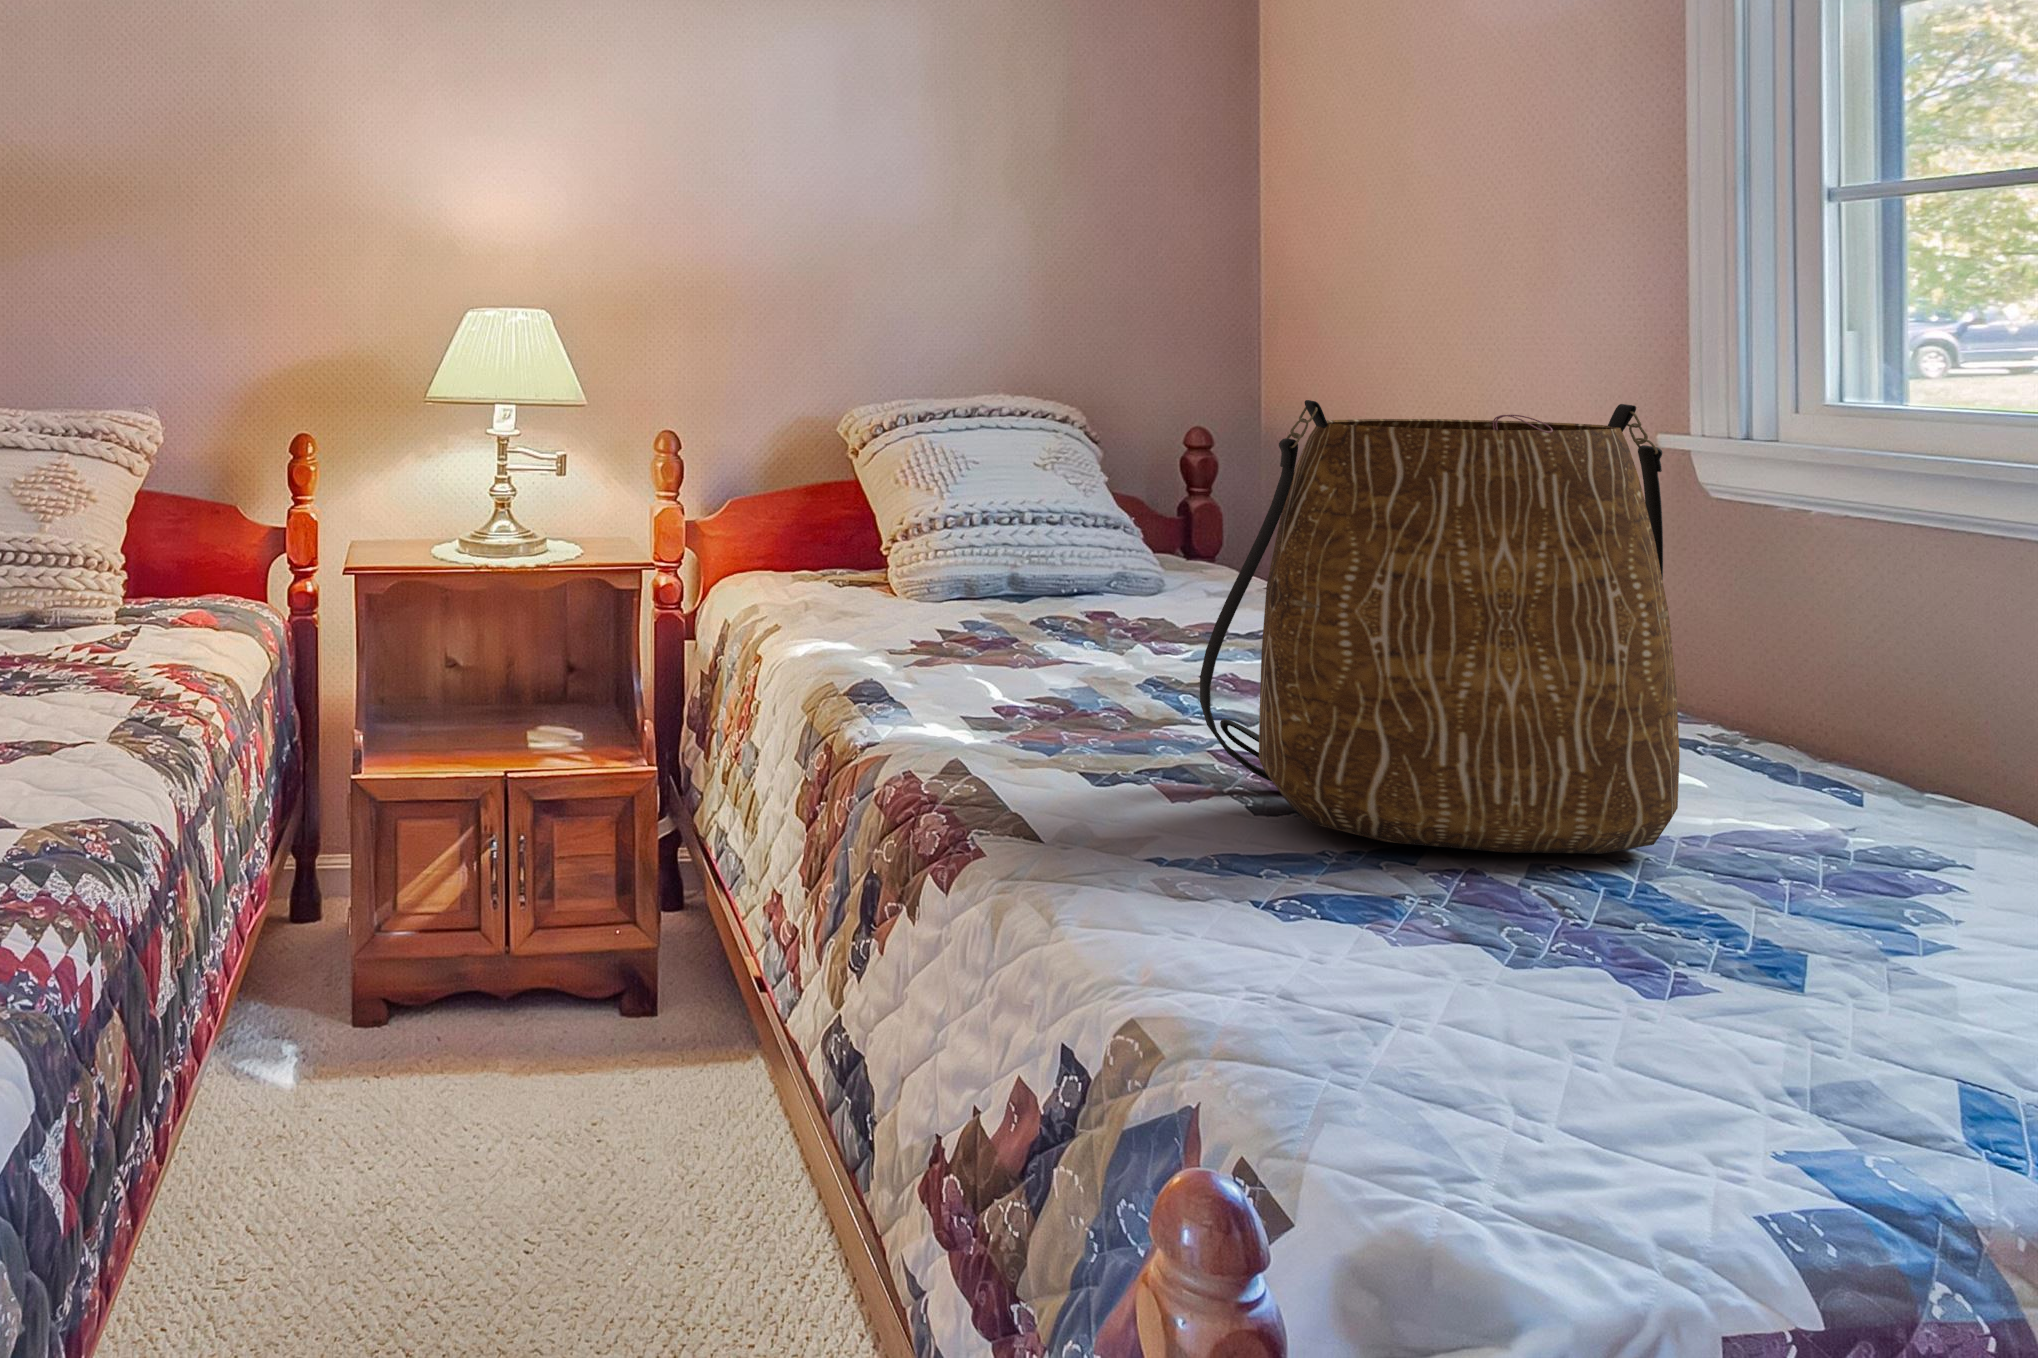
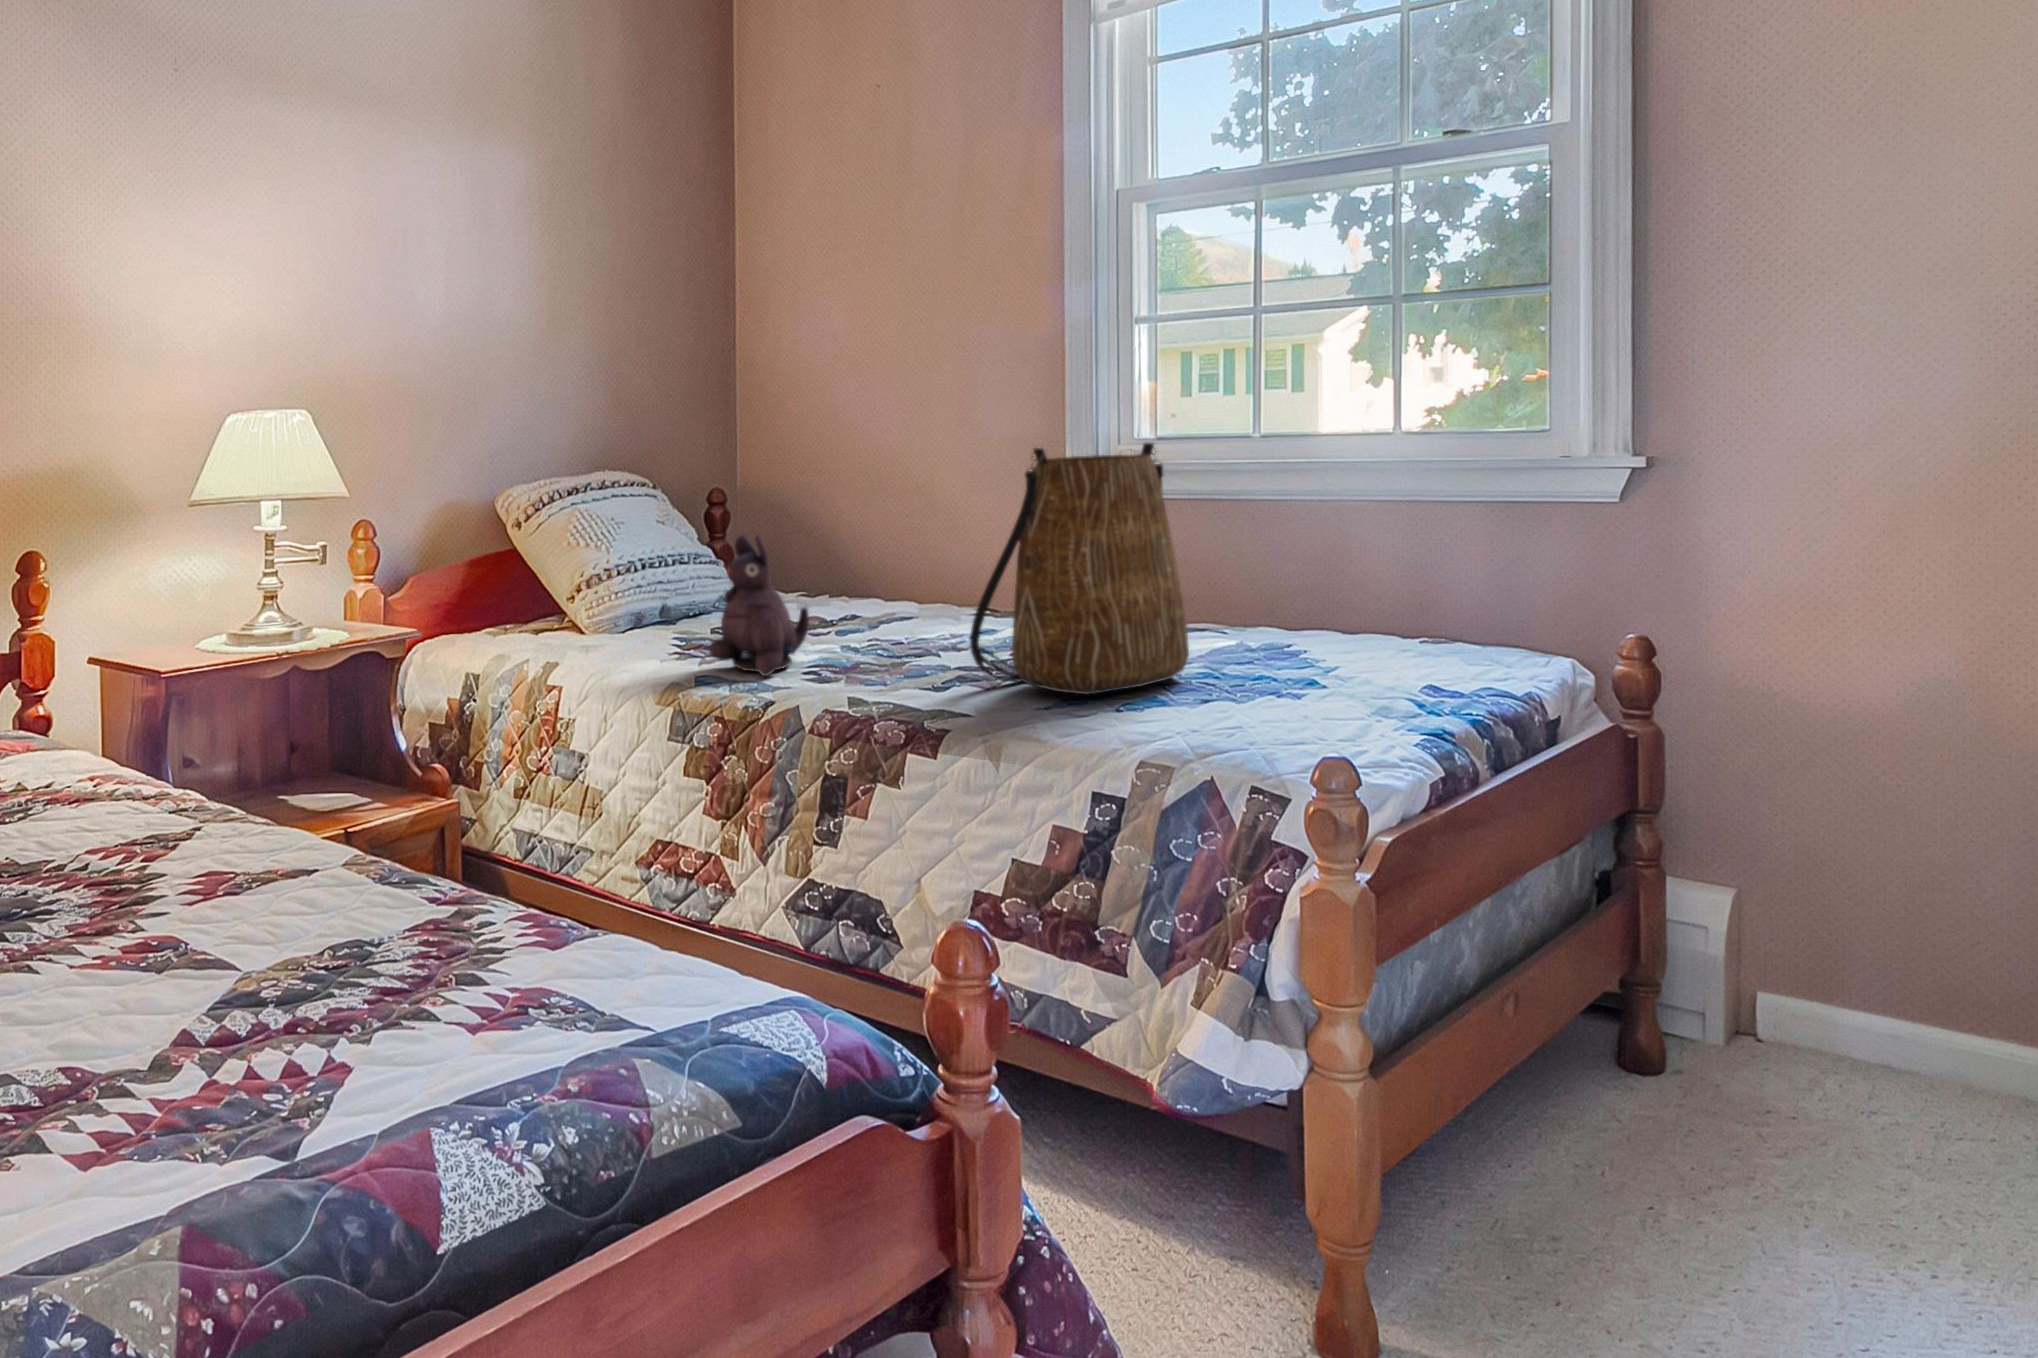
plush toy: none [920,494,1084,700] -> present [708,535,809,676]

